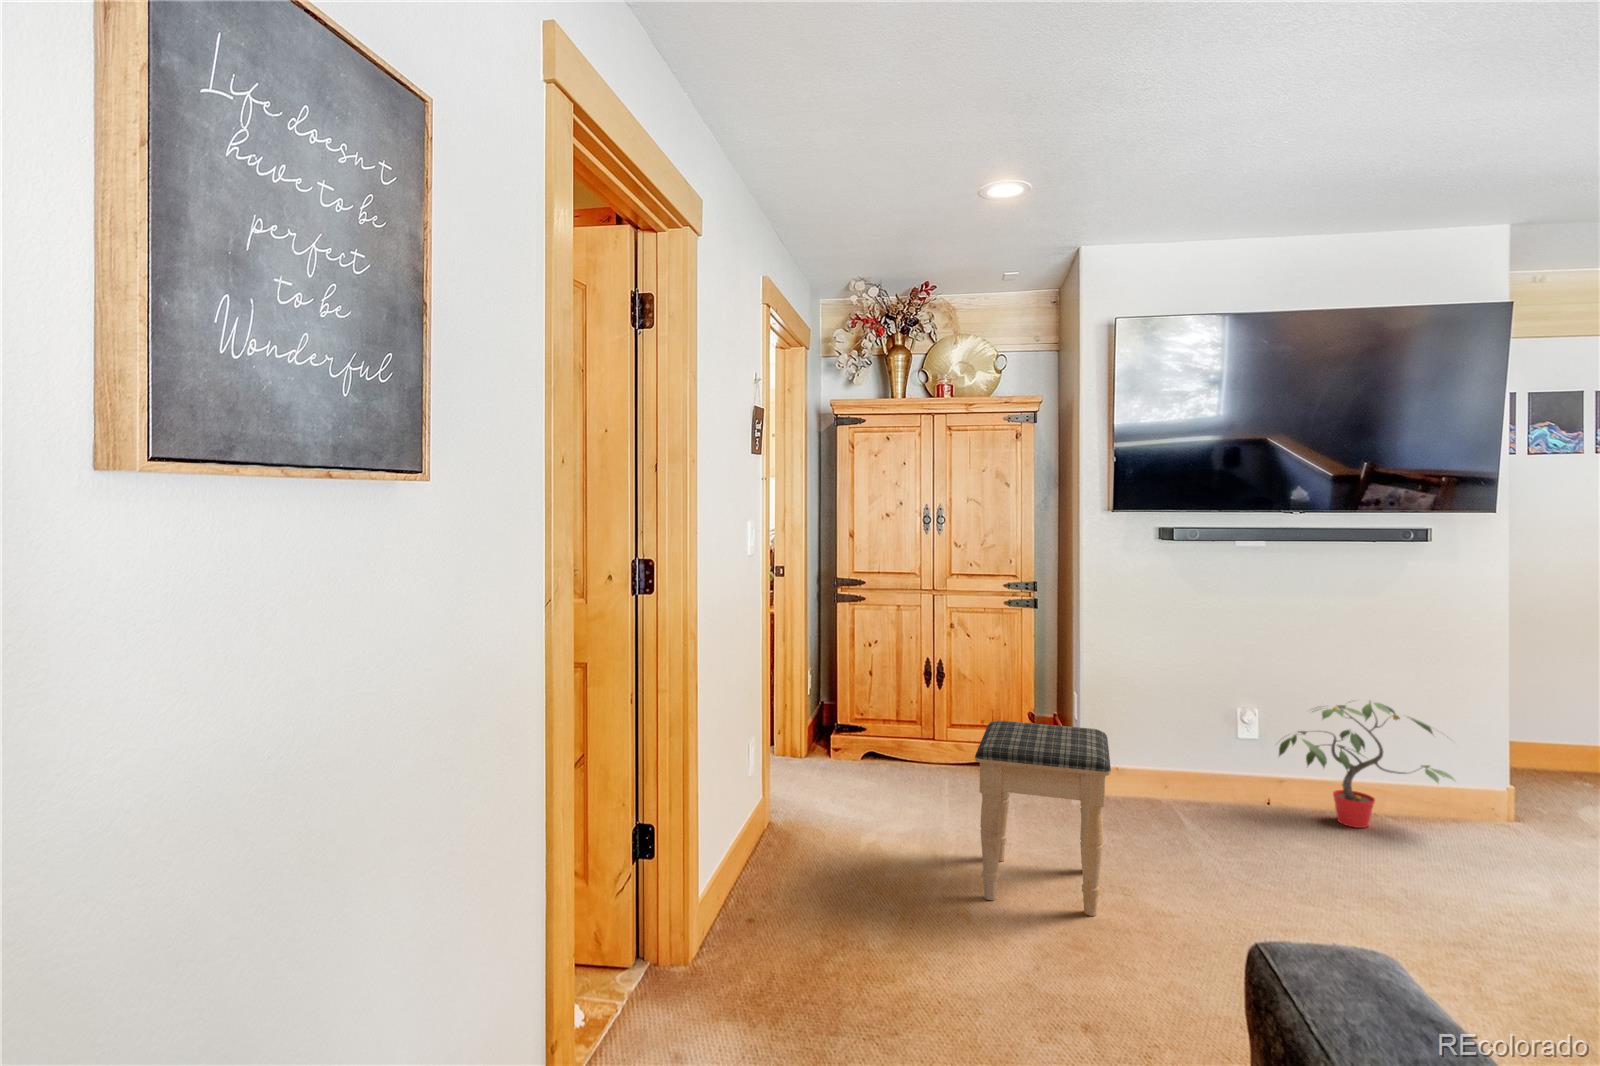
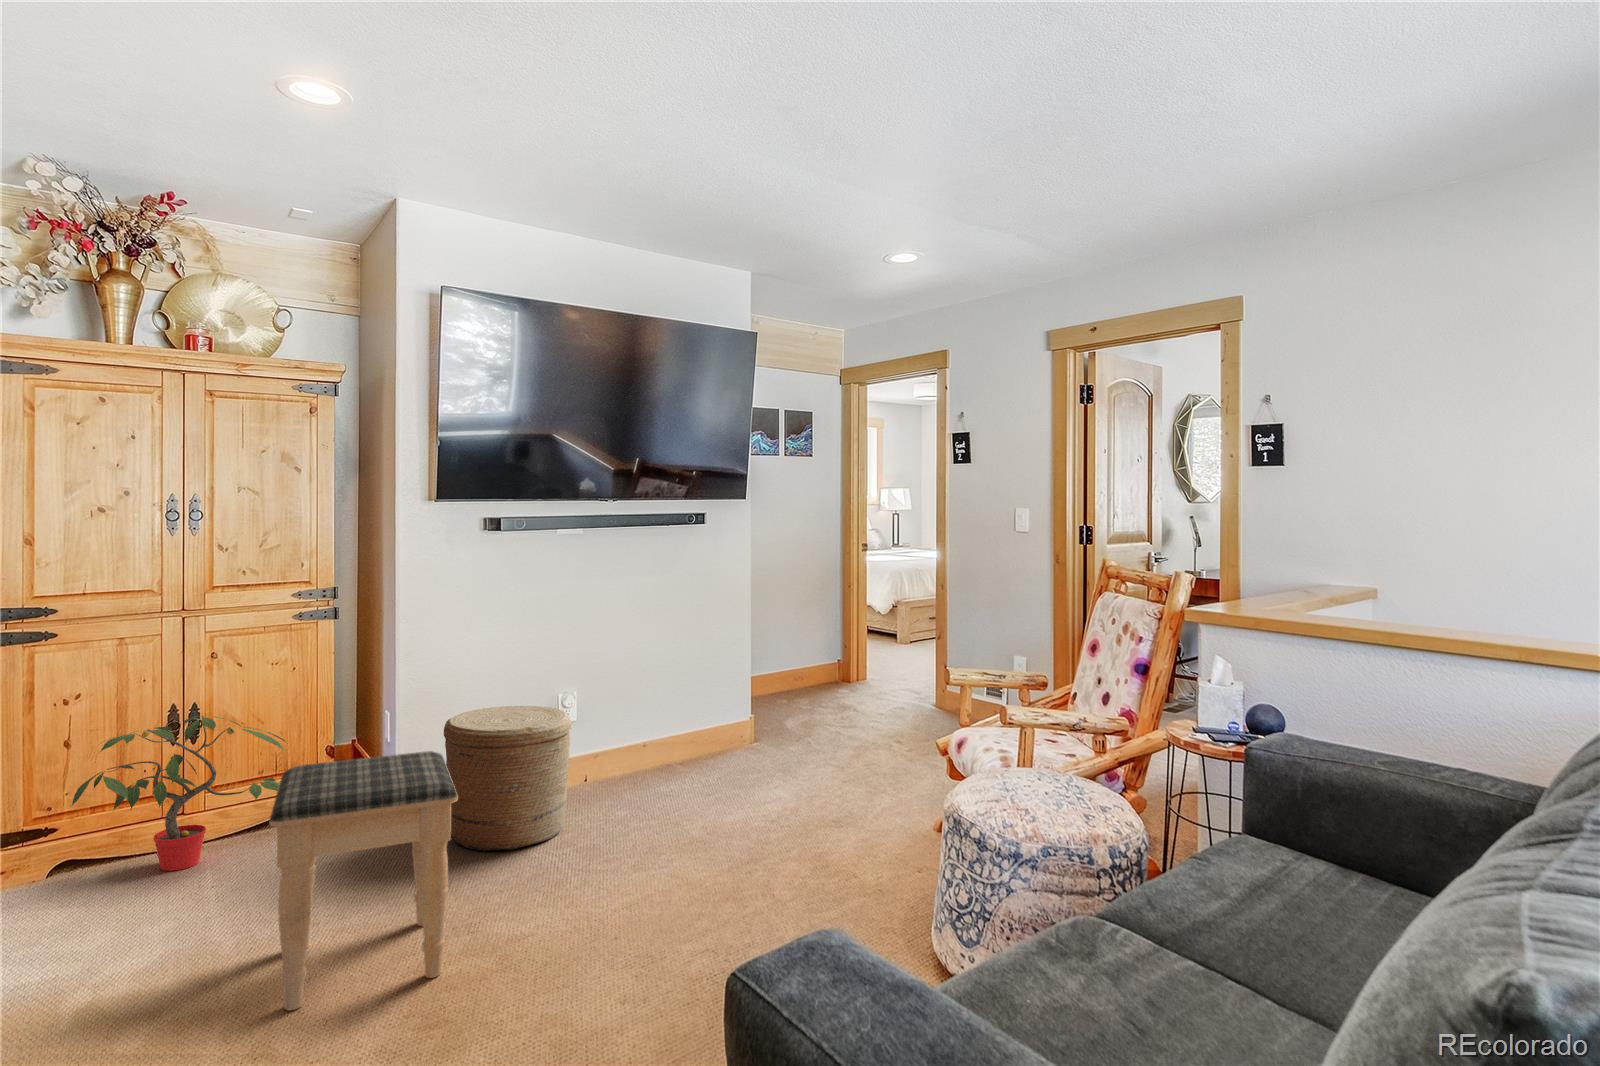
woven basket: none [1117,699,1240,836] -> present [444,706,571,851]
potted plant: present [1279,701,1456,828] -> present [72,716,285,871]

